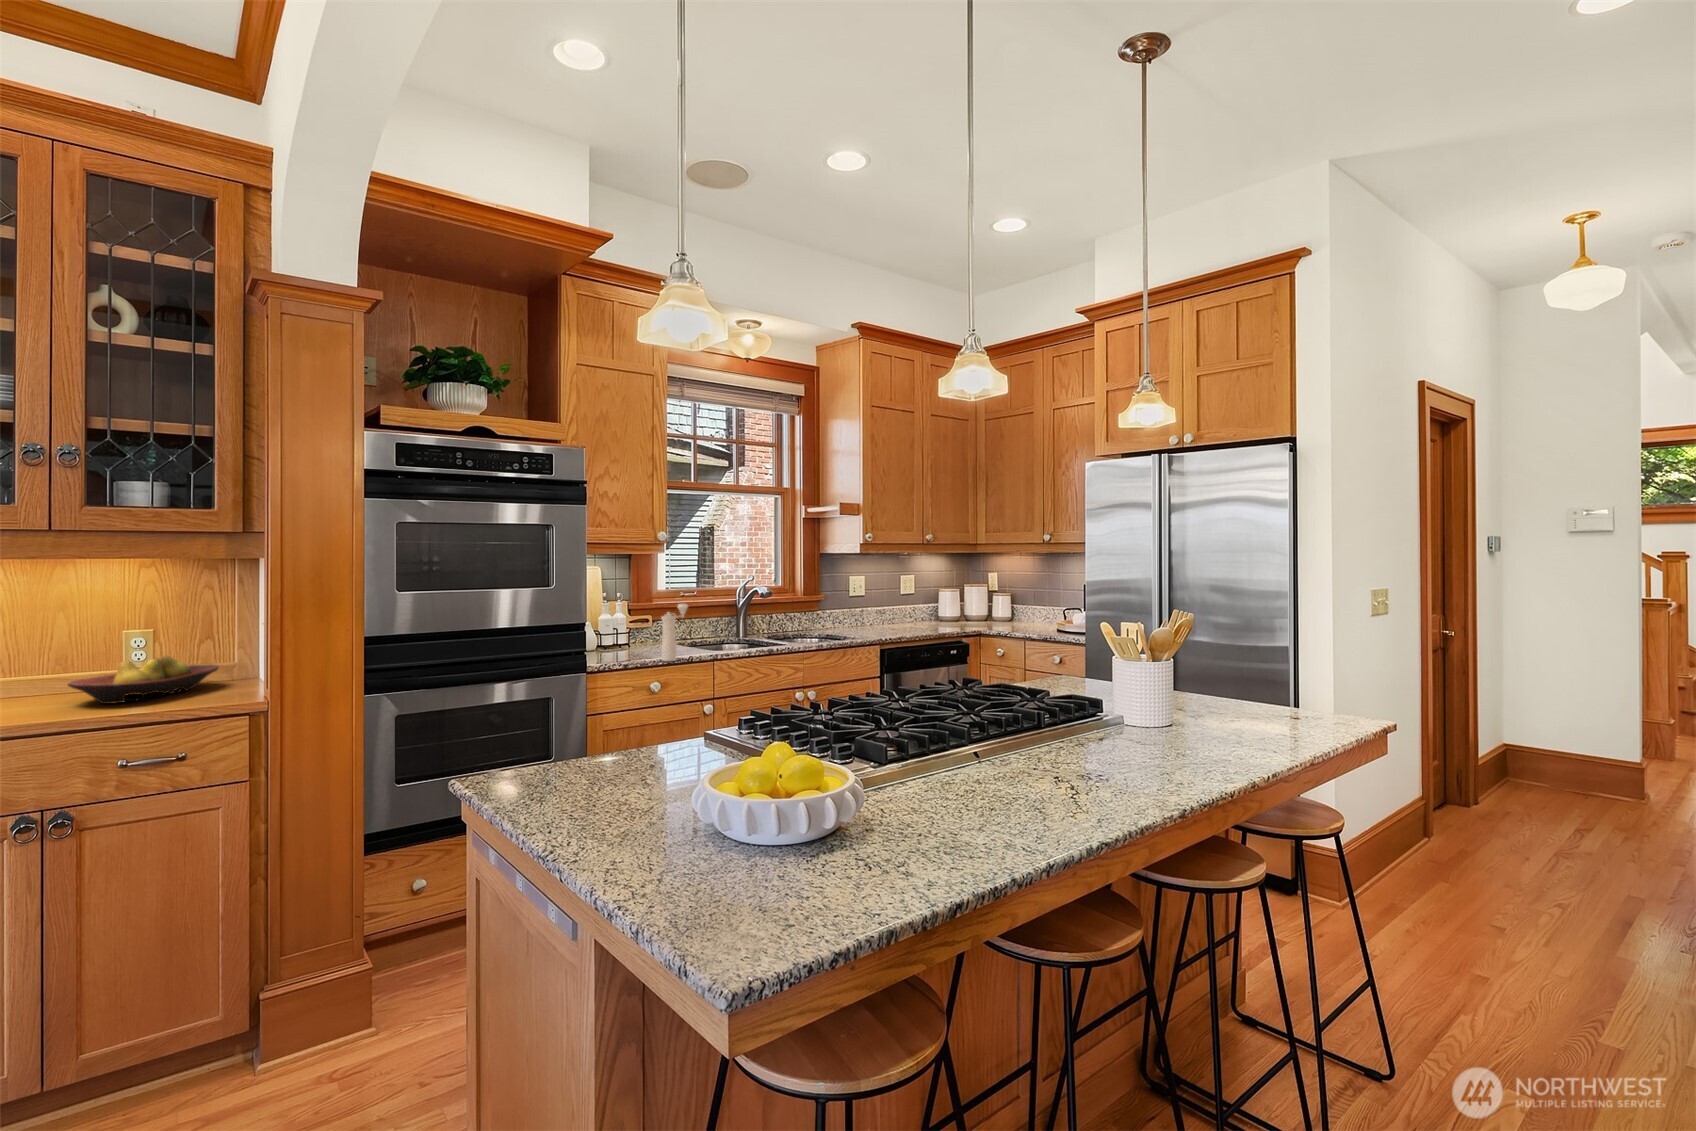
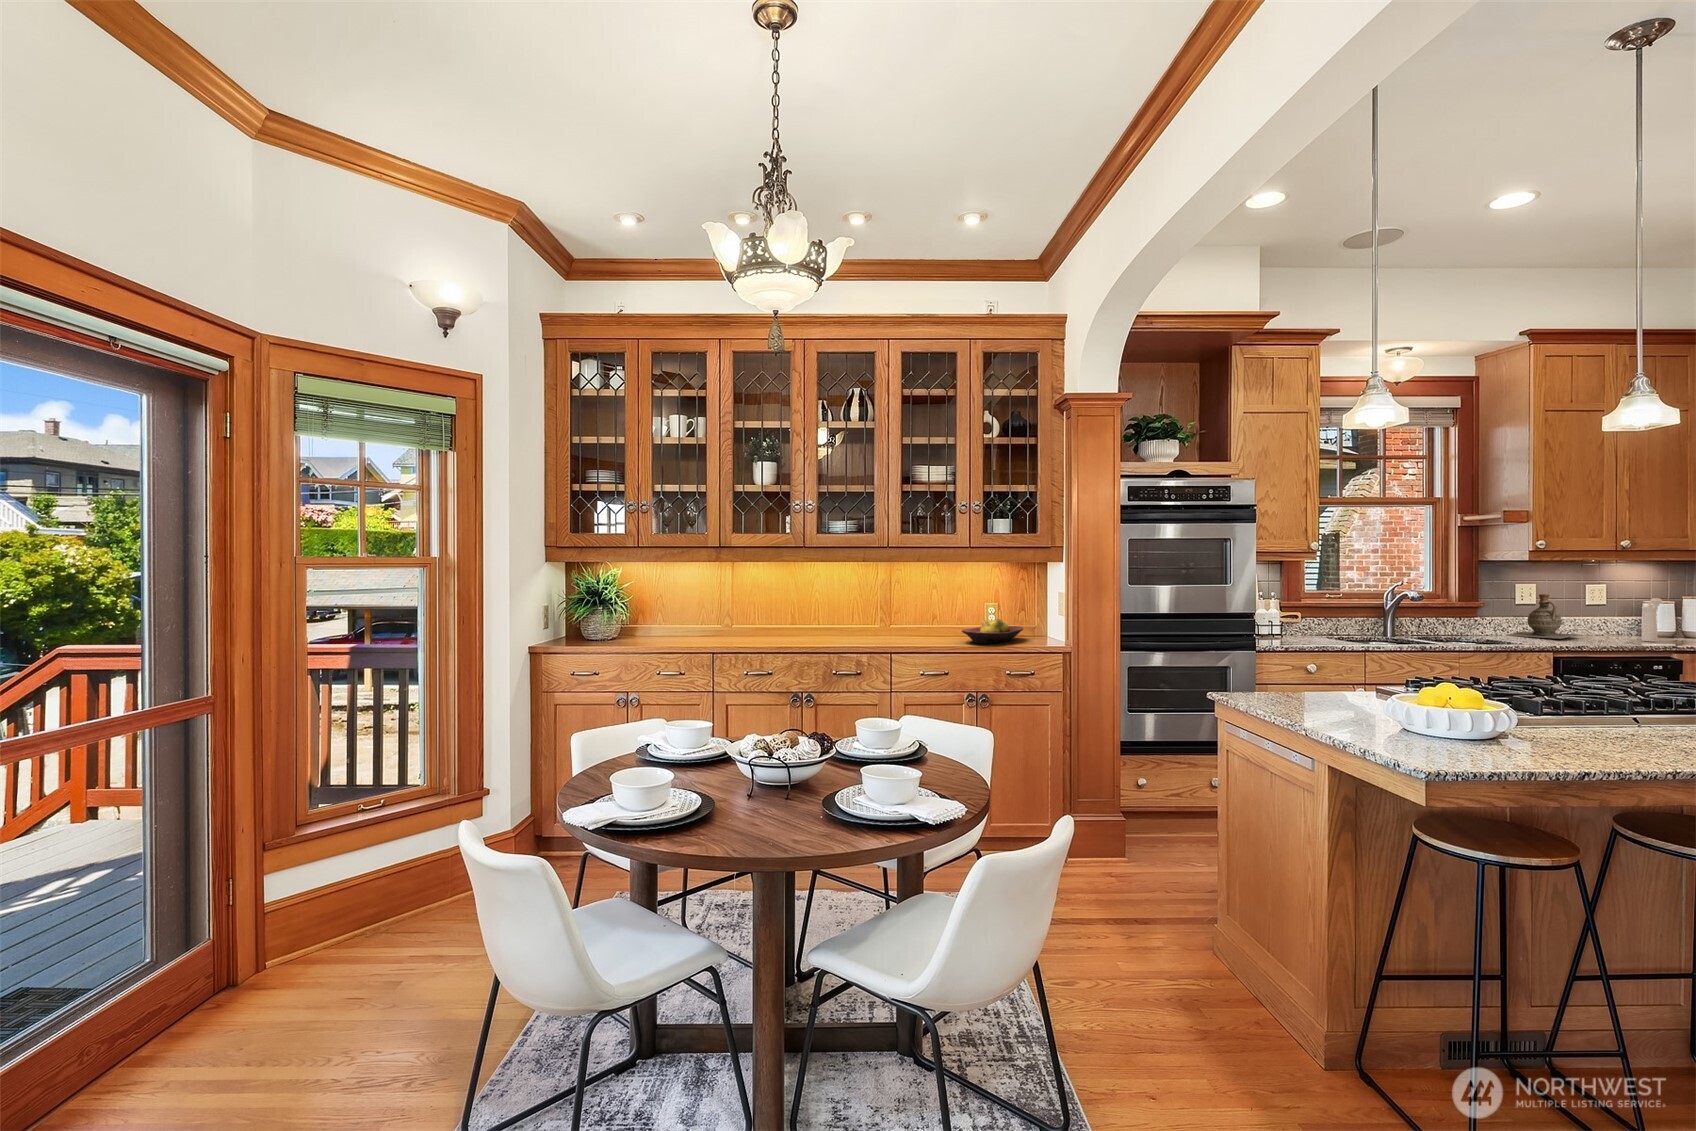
ceramic jug: none [842,586,899,629] -> present [1508,594,1578,639]
pepper mill: present [662,604,688,661] -> present [1641,598,1662,642]

